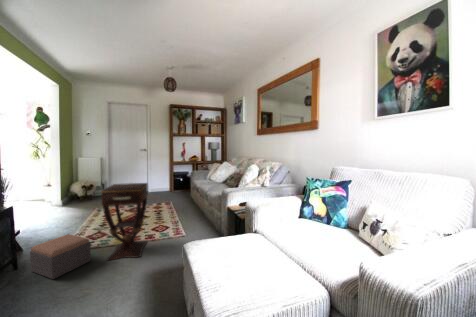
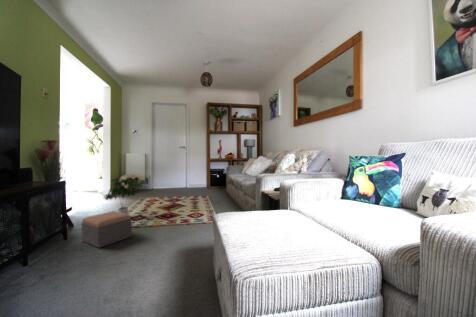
side table: present [101,183,148,260] -> none [141,167,184,238]
potted plant: none [55,192,101,237] -> present [104,178,142,214]

